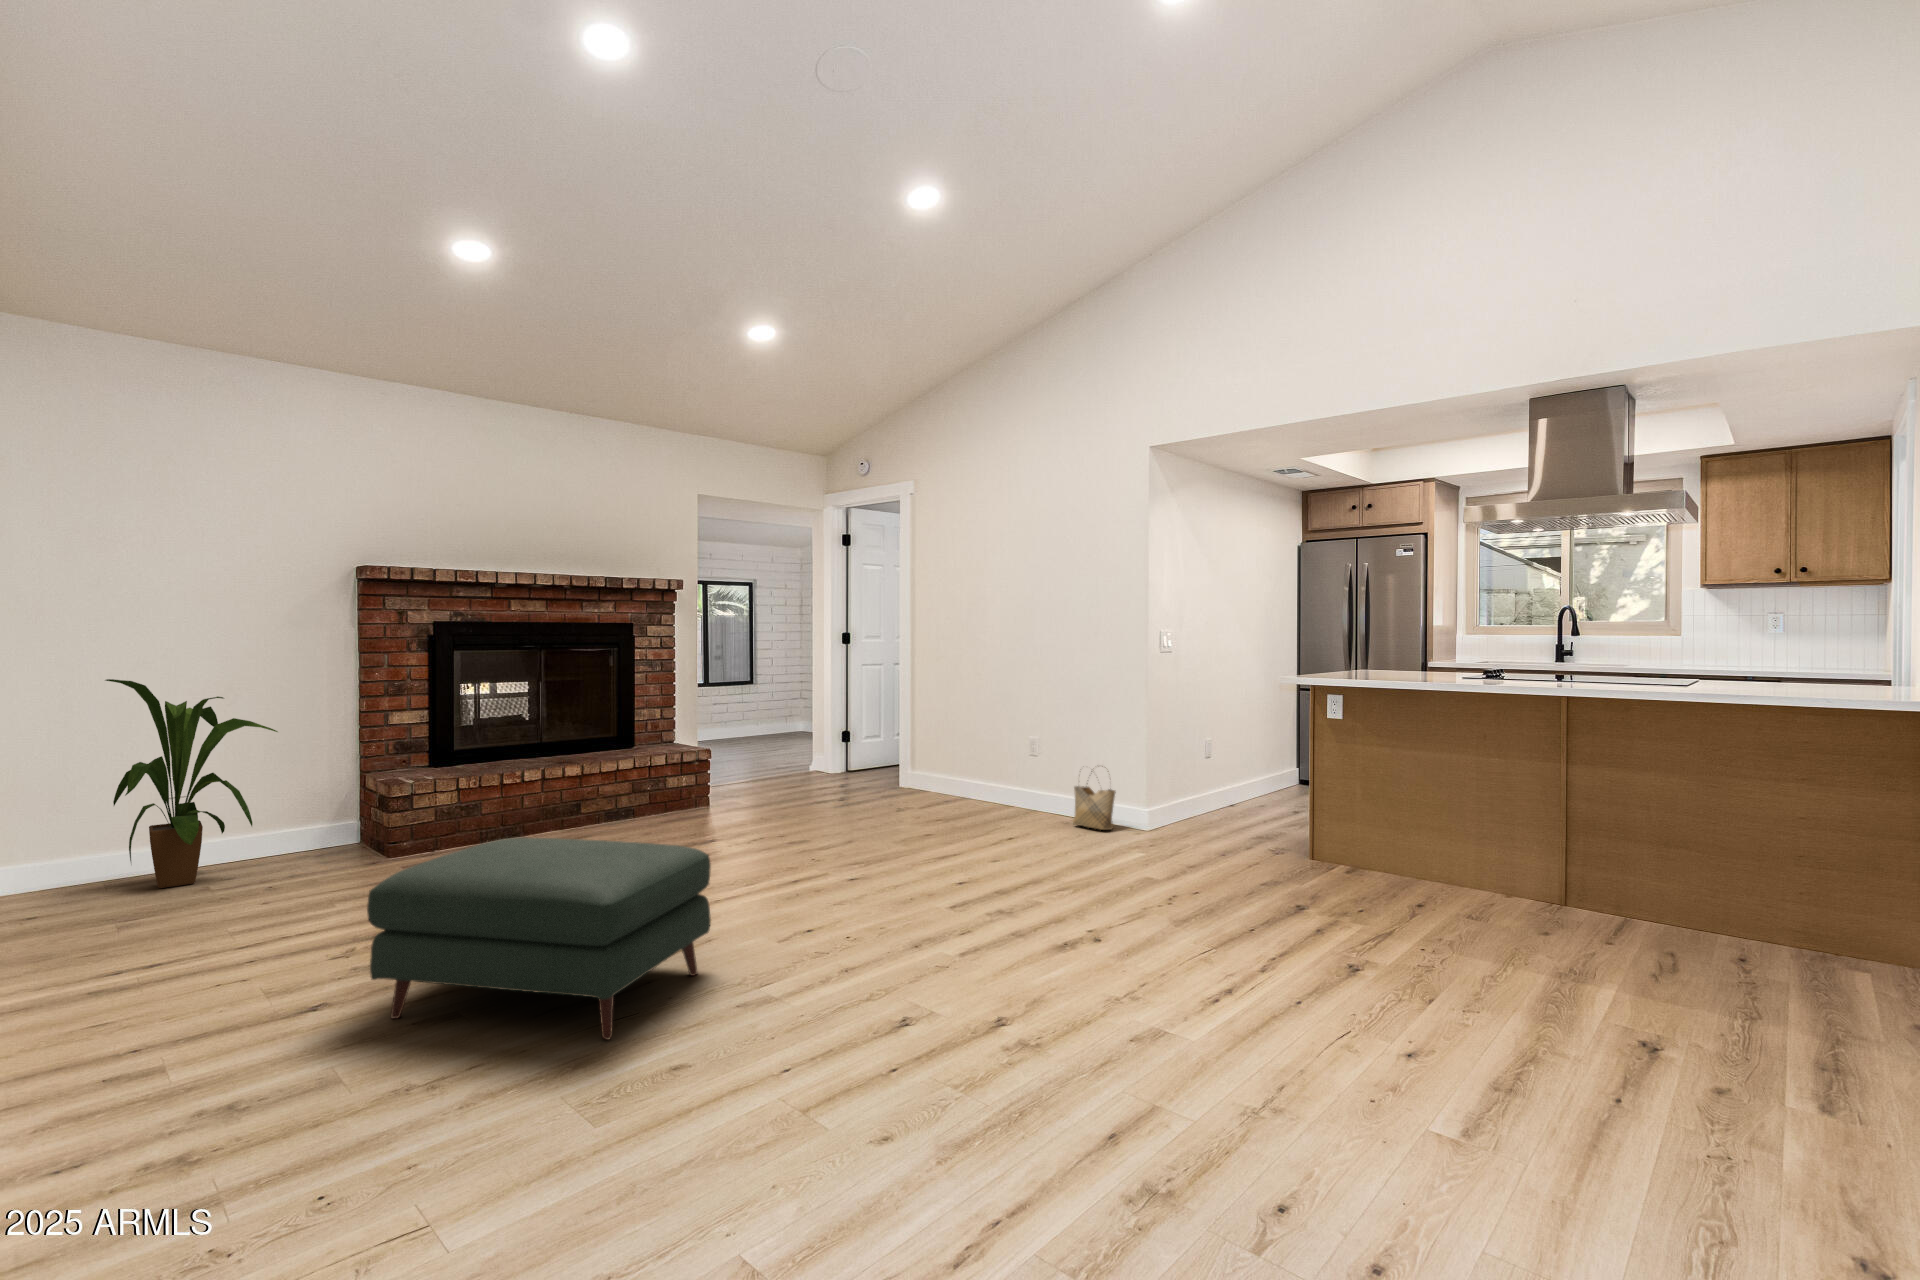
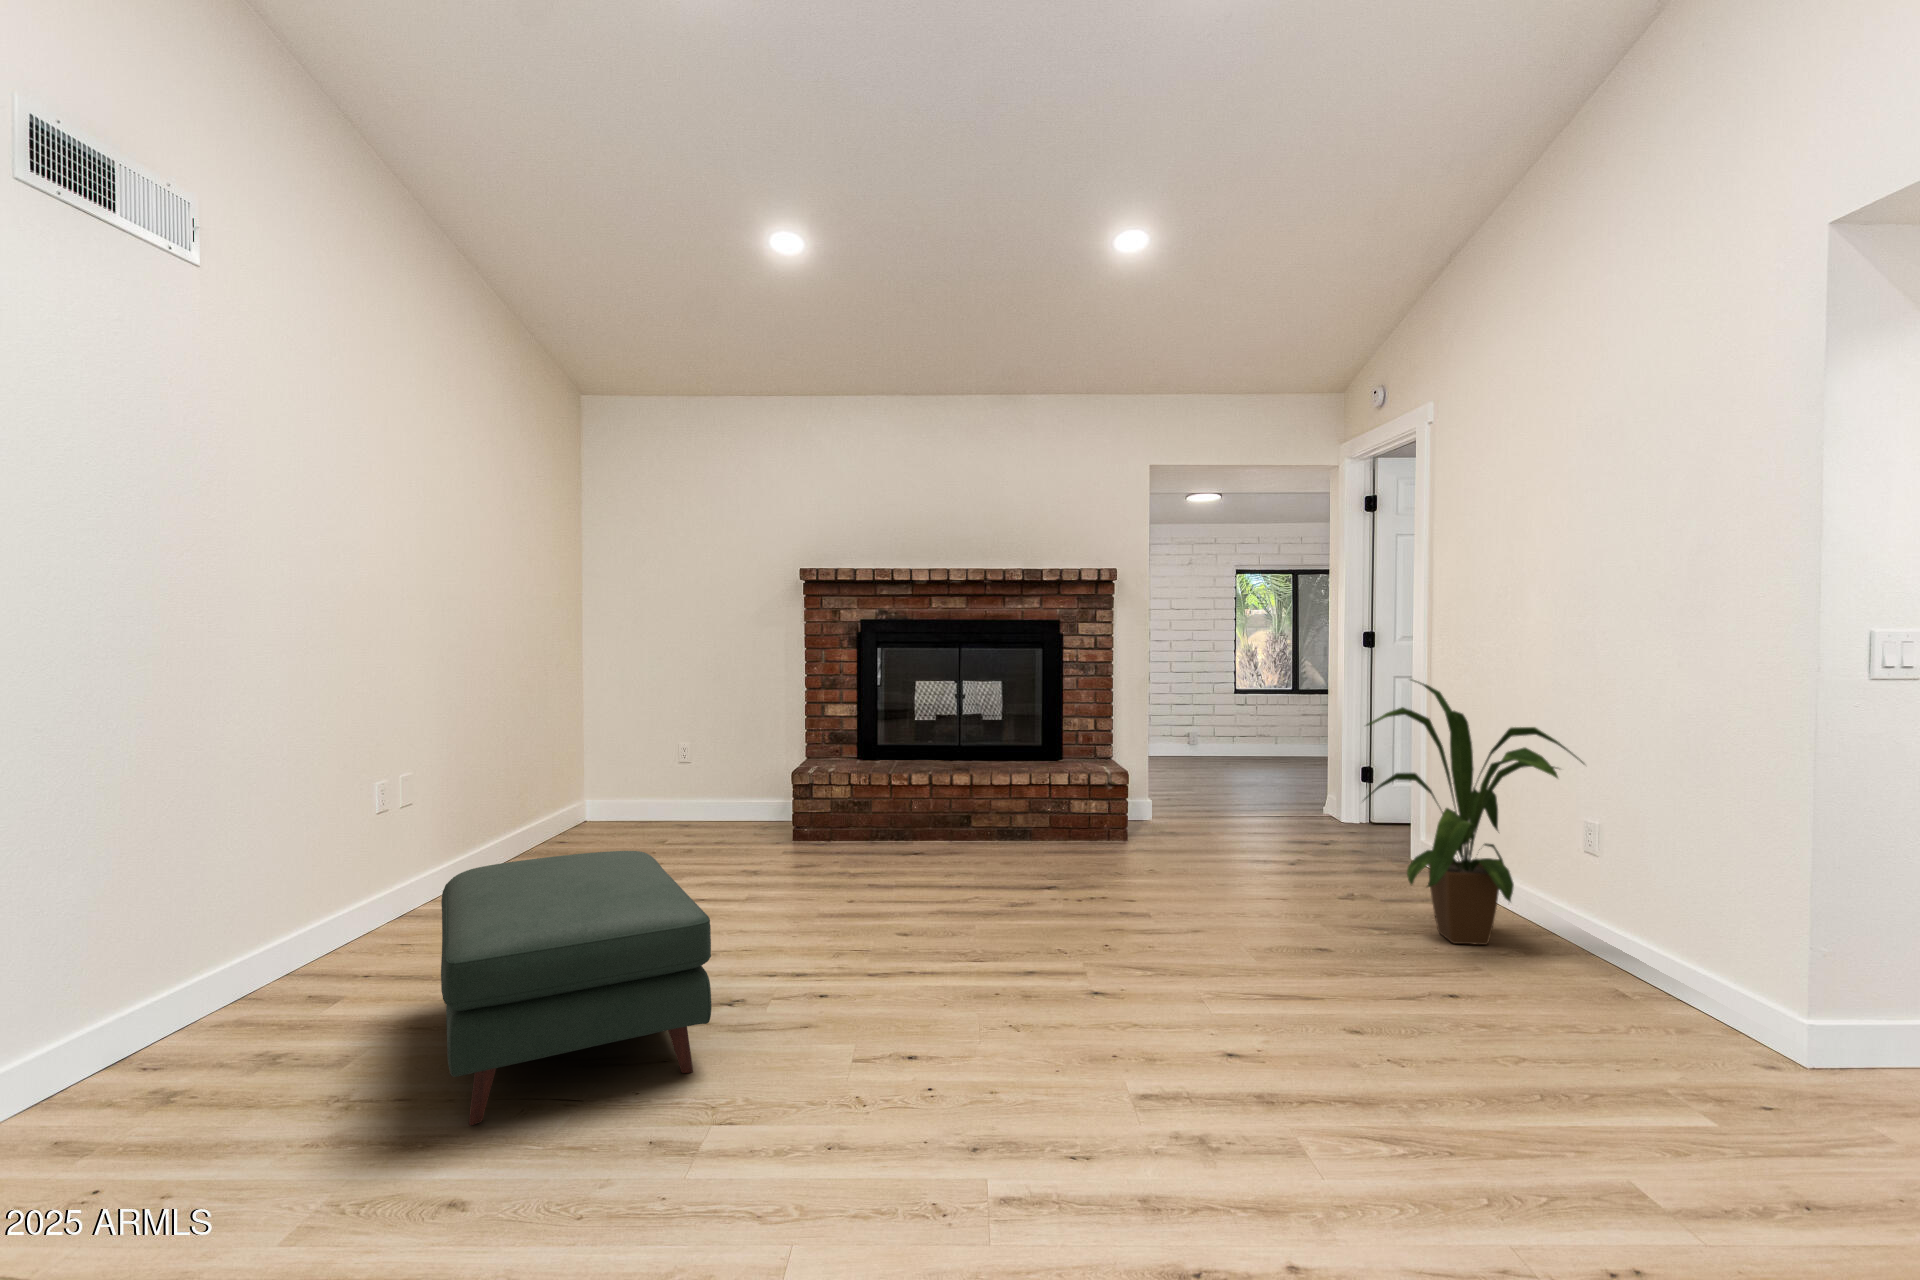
house plant: present [105,679,278,888] -> present [1364,679,1584,945]
woven basket: present [1073,766,1116,830] -> none [1619,897,1717,1041]

